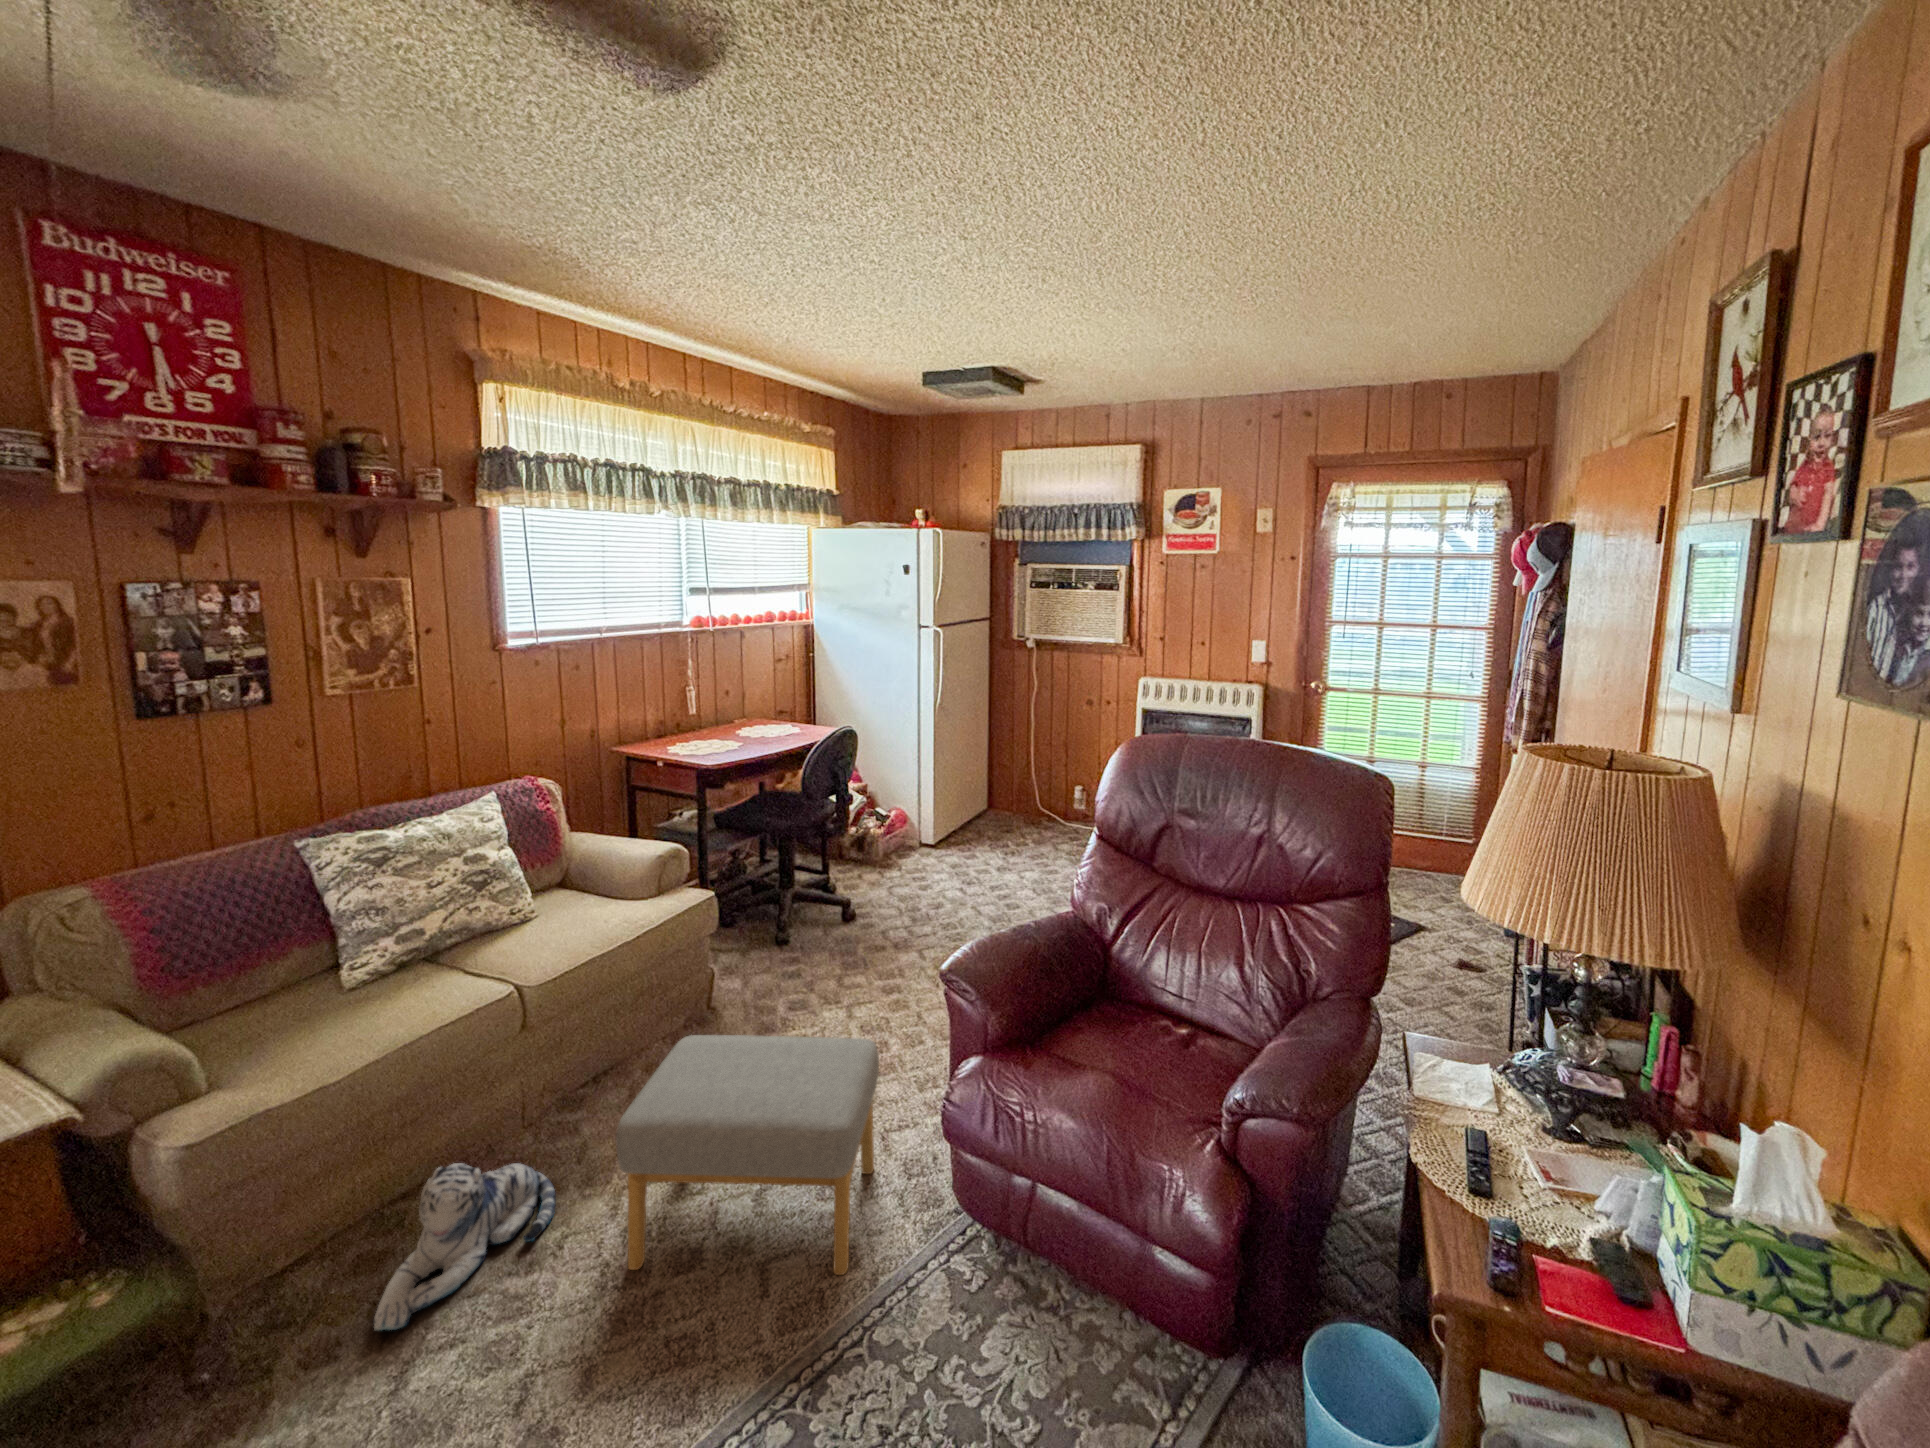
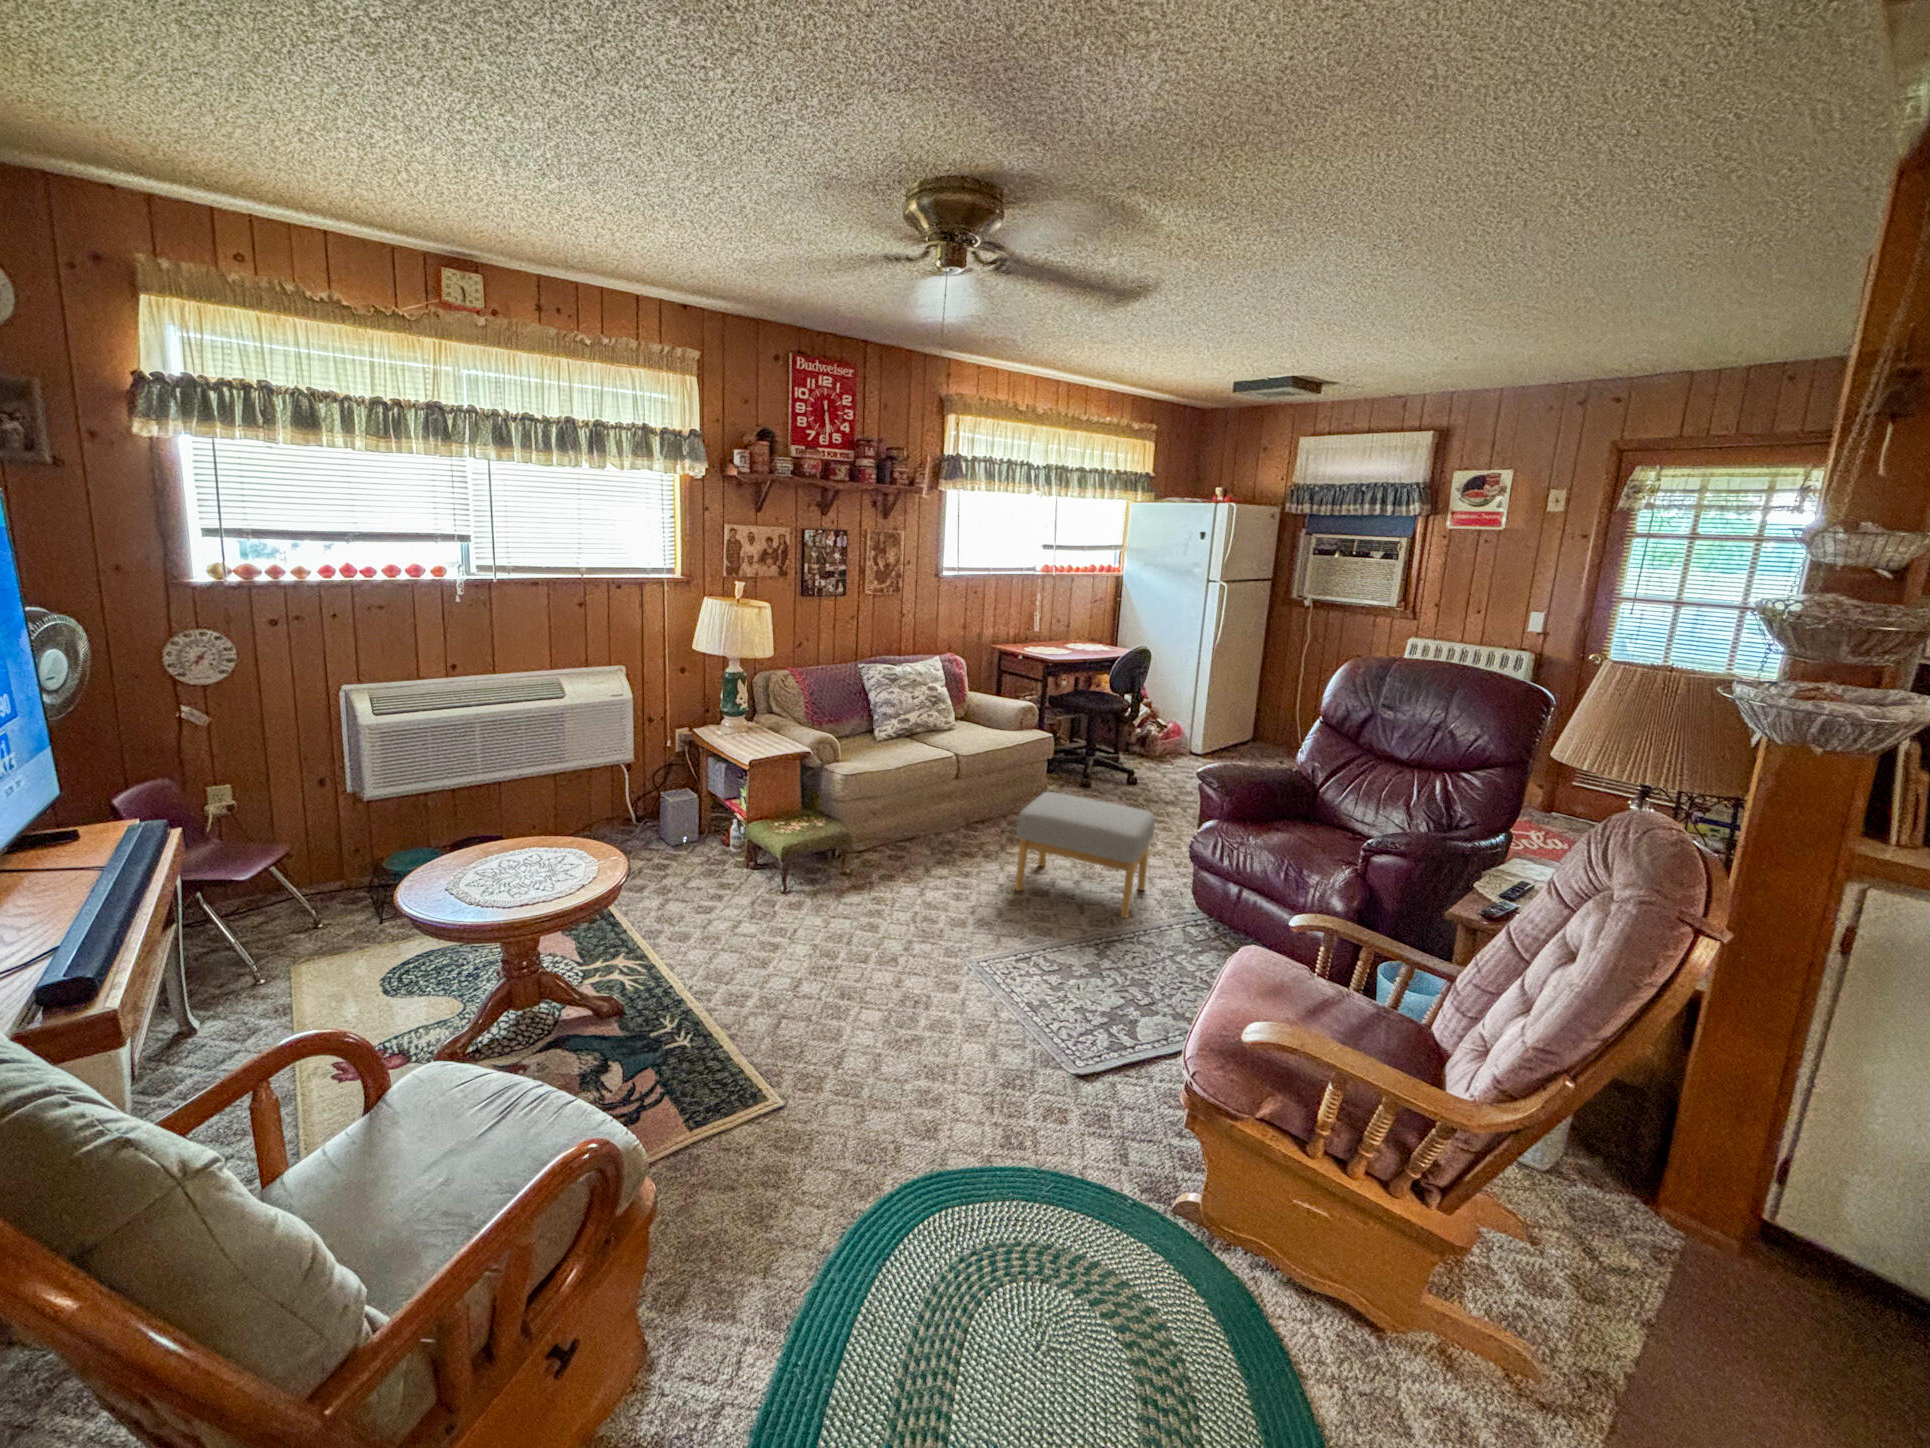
plush toy: present [373,1163,556,1330] -> none [908,819,976,881]

